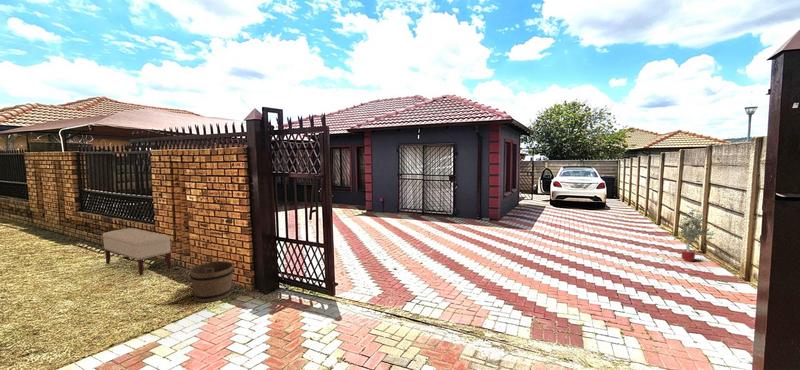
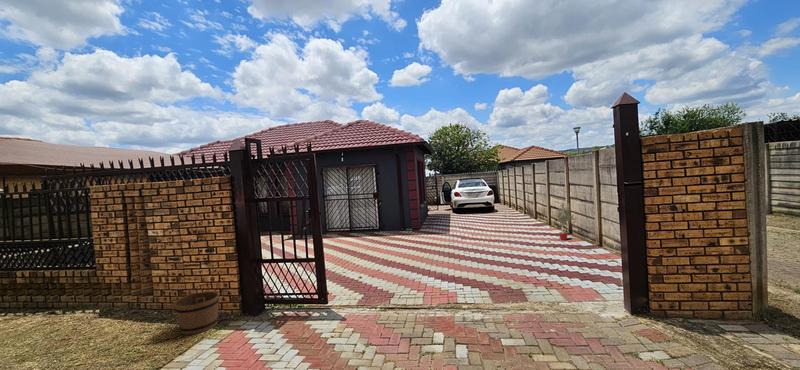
bench: present [102,228,171,276] -> none [23,277,125,325]

